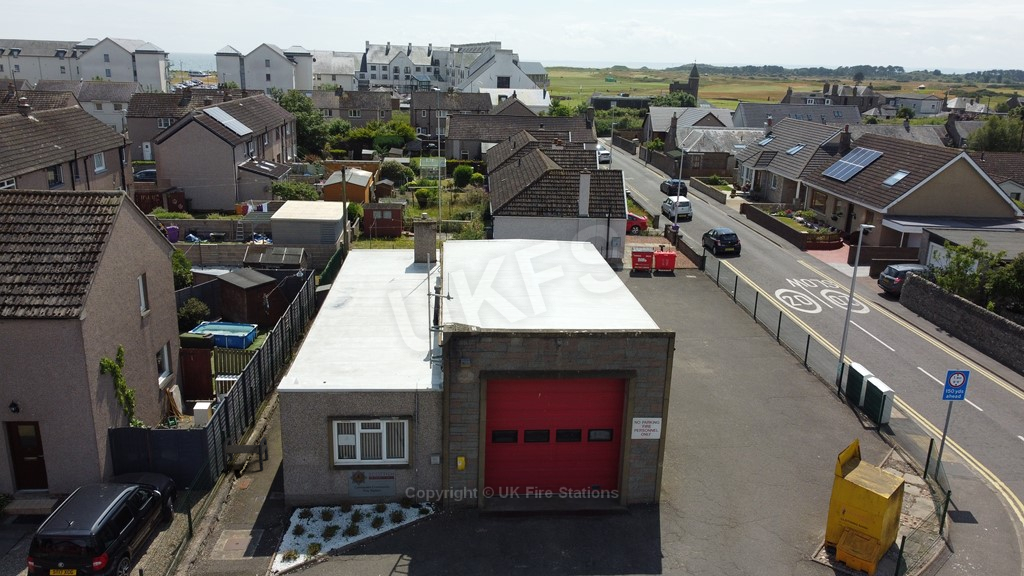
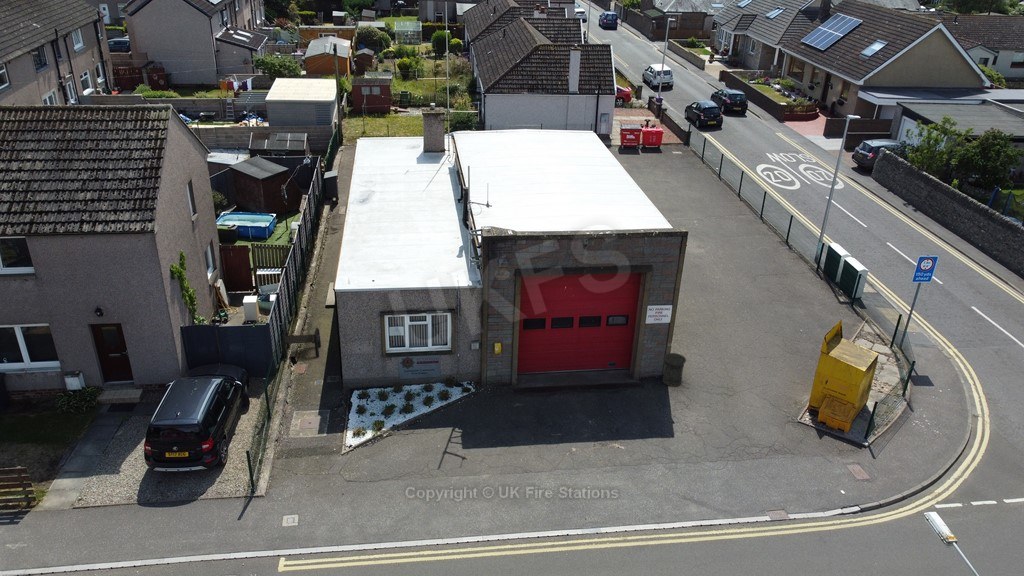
trash can: none [656,475,682,516] -> present [663,353,686,387]

